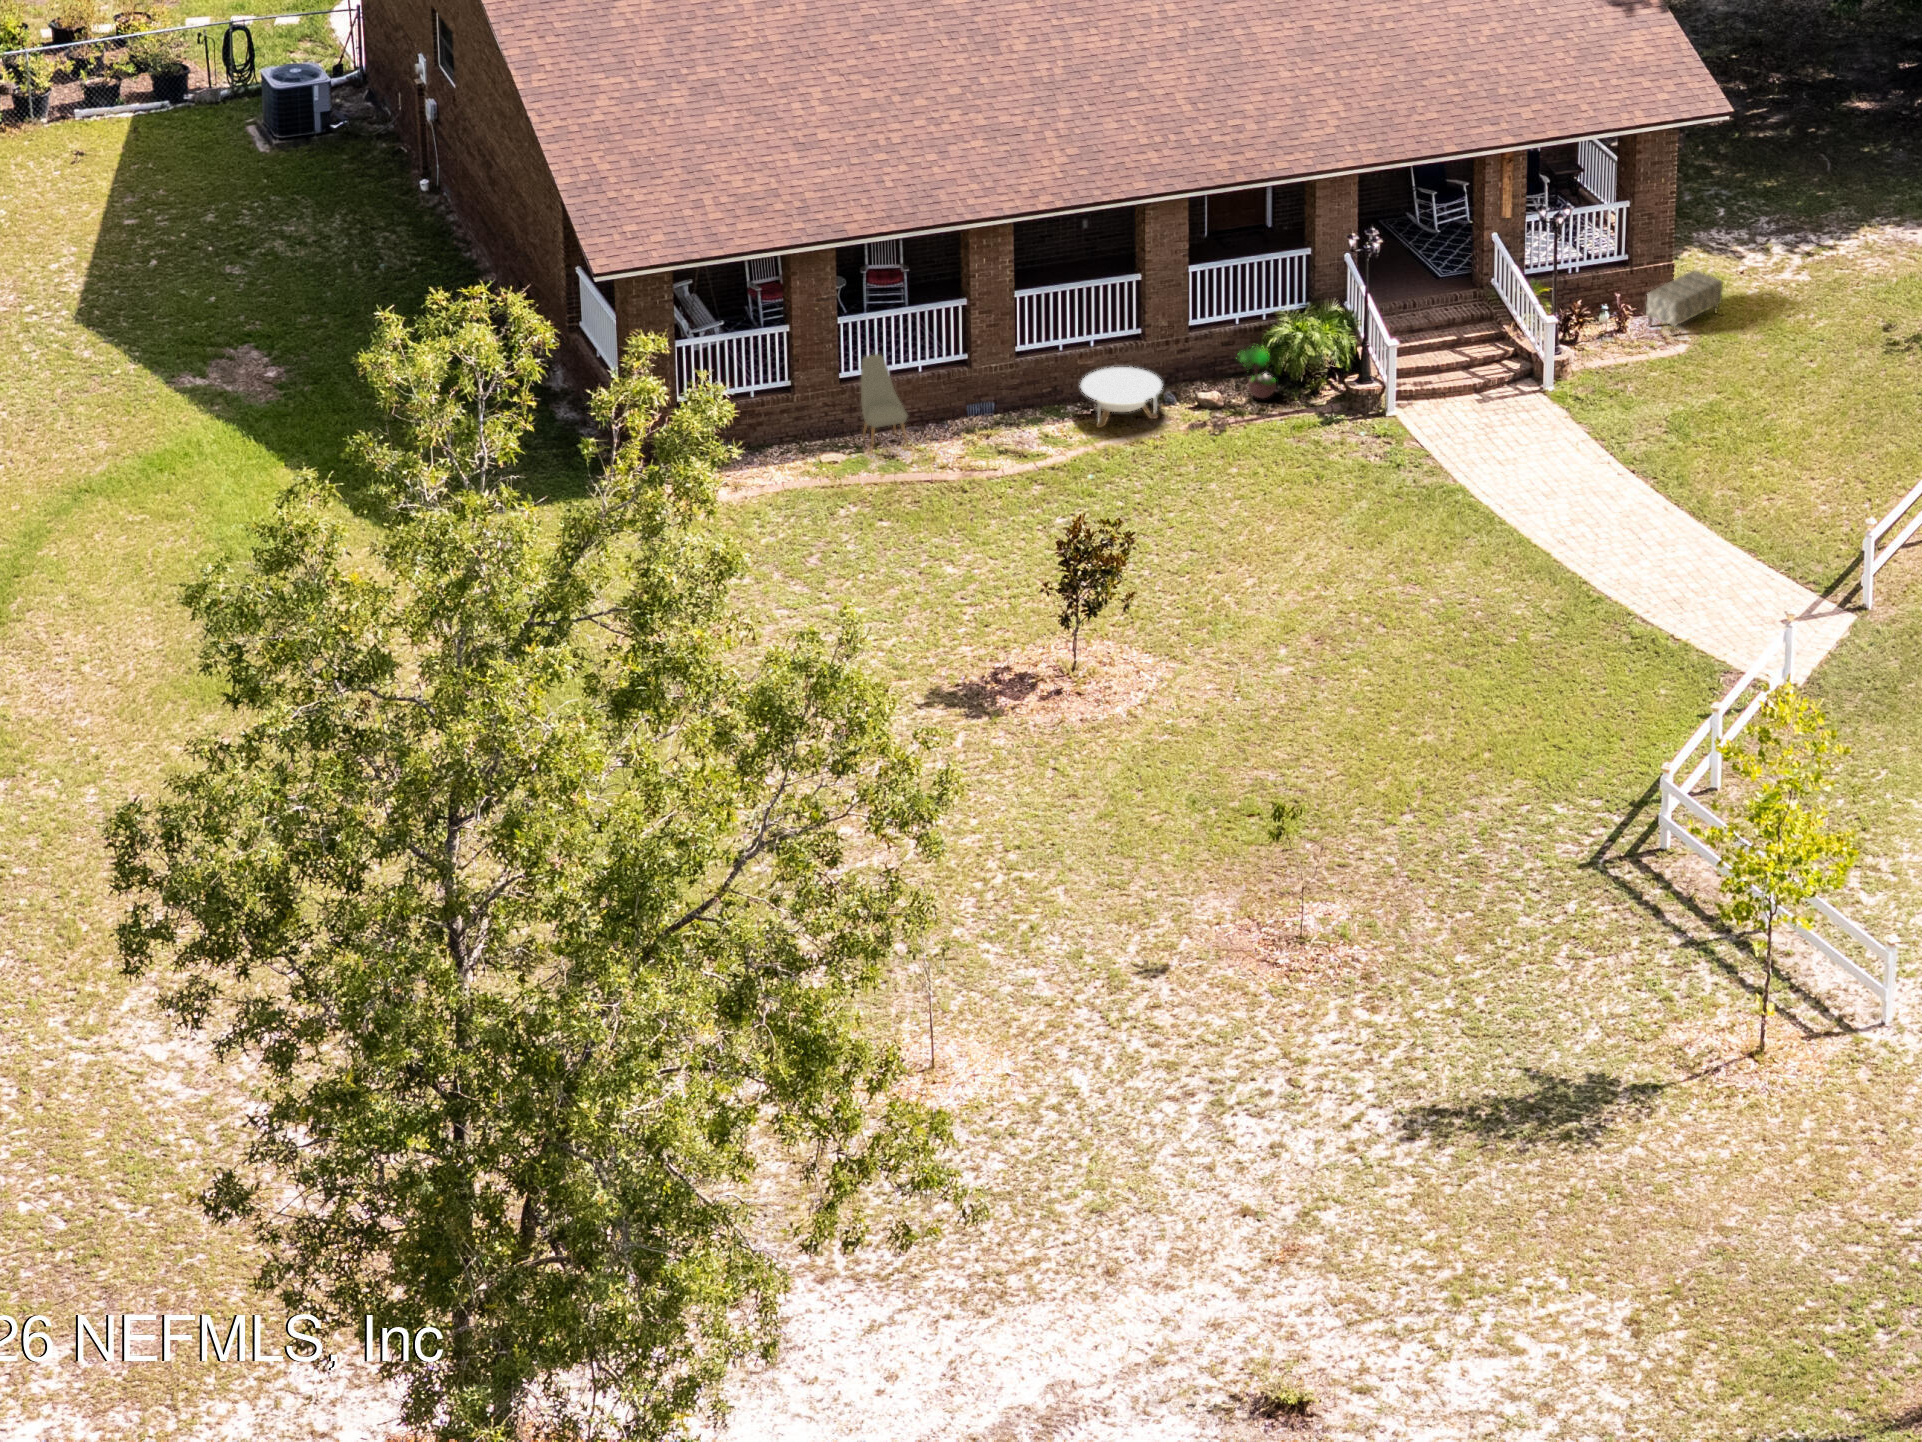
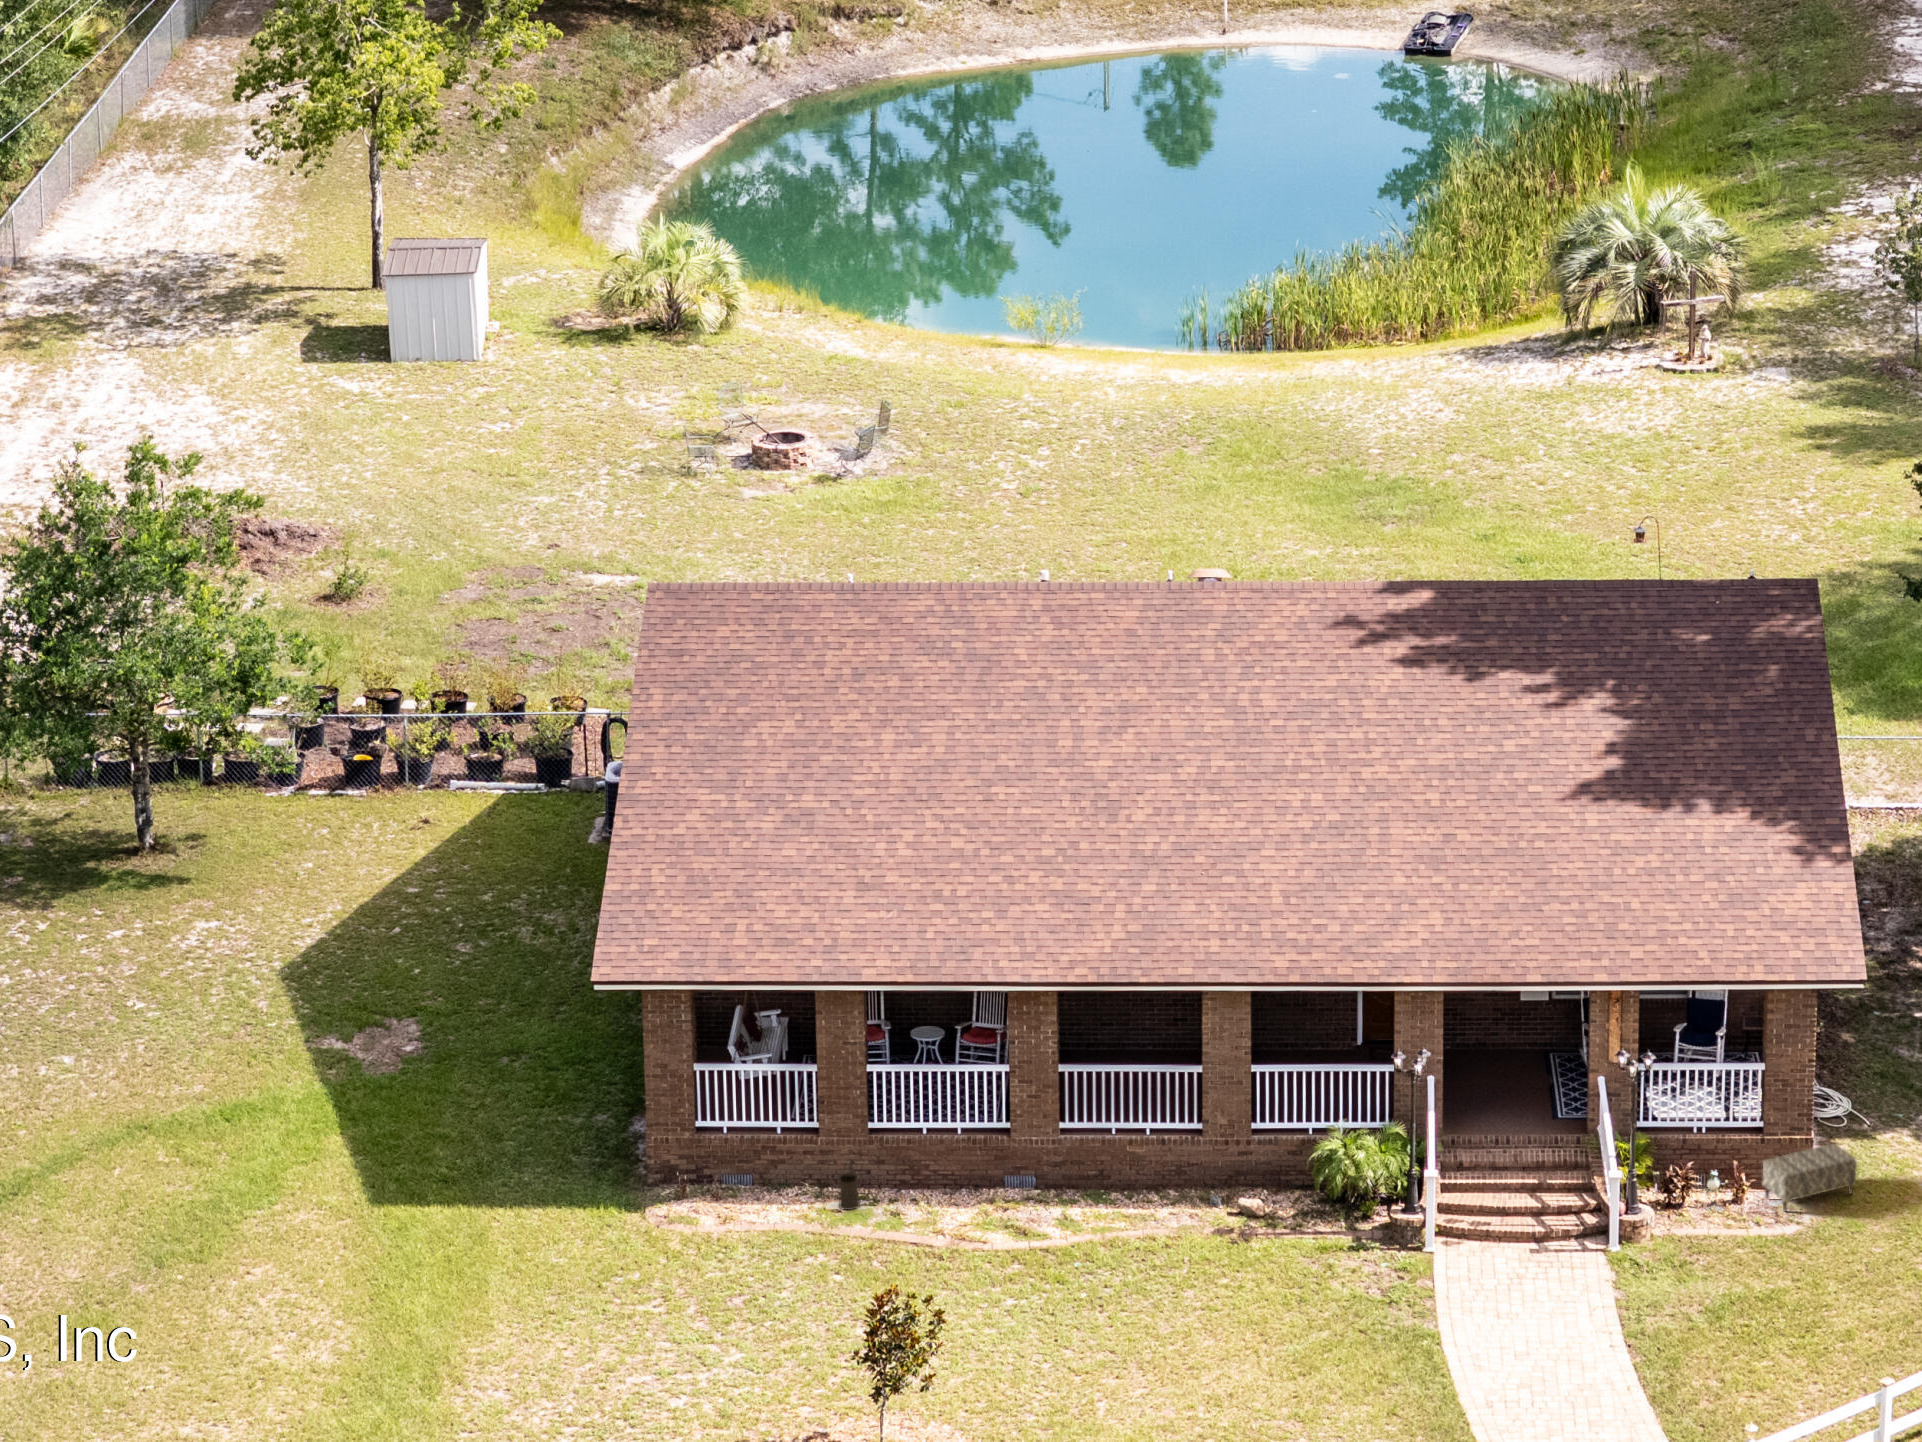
potted tree: present [1240,346,1276,398] -> none [1280,1149,1325,1213]
chair: present [861,354,908,455] -> none [892,1109,935,1212]
round table: present [1081,367,1162,428] -> none [1117,1158,1201,1218]
watering can: none [810,412,831,462] -> present [839,1160,860,1210]

